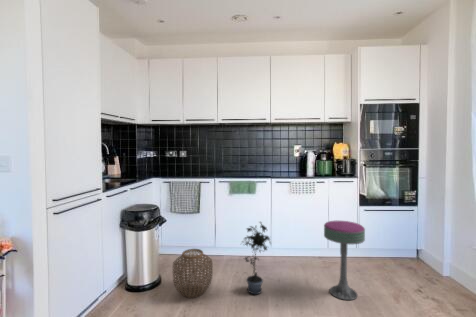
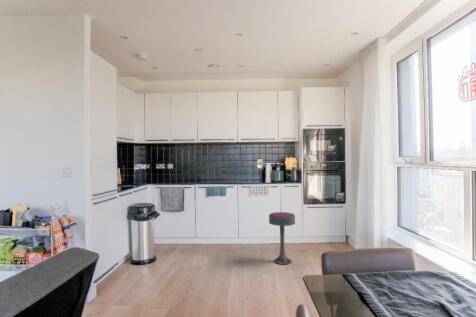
potted plant: present [245,222,270,294] -> none [212,213,233,263]
woven basket: present [173,249,213,298] -> none [164,233,192,266]

